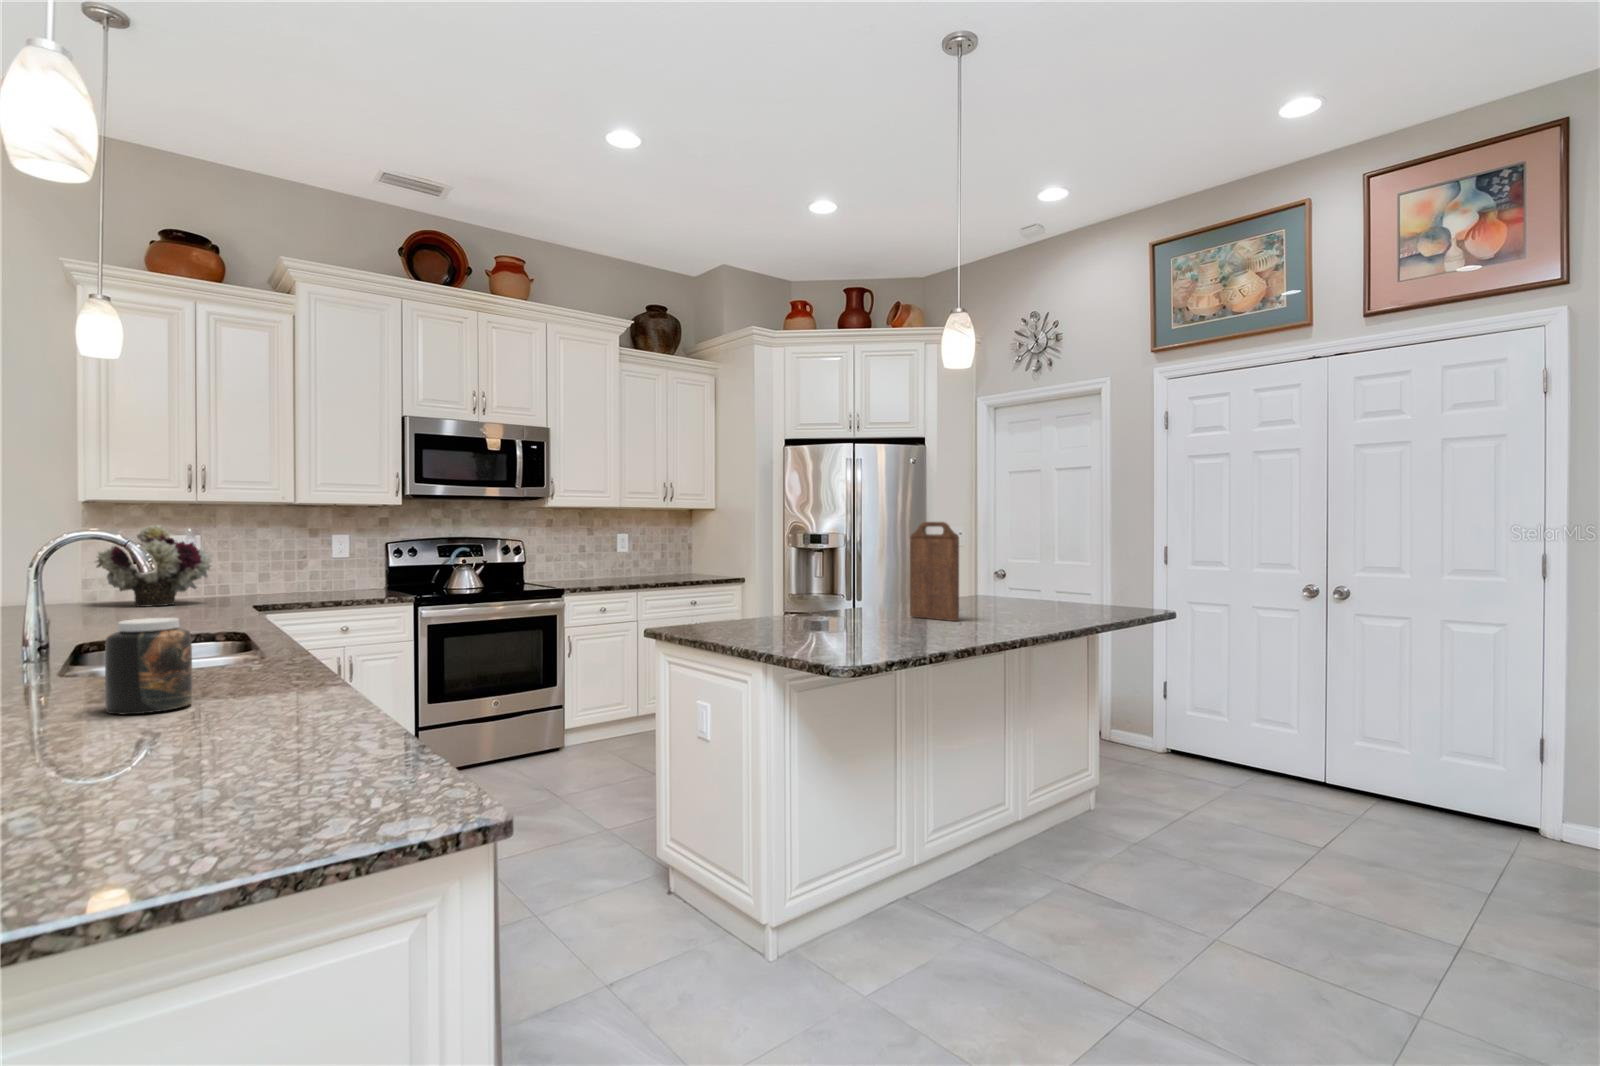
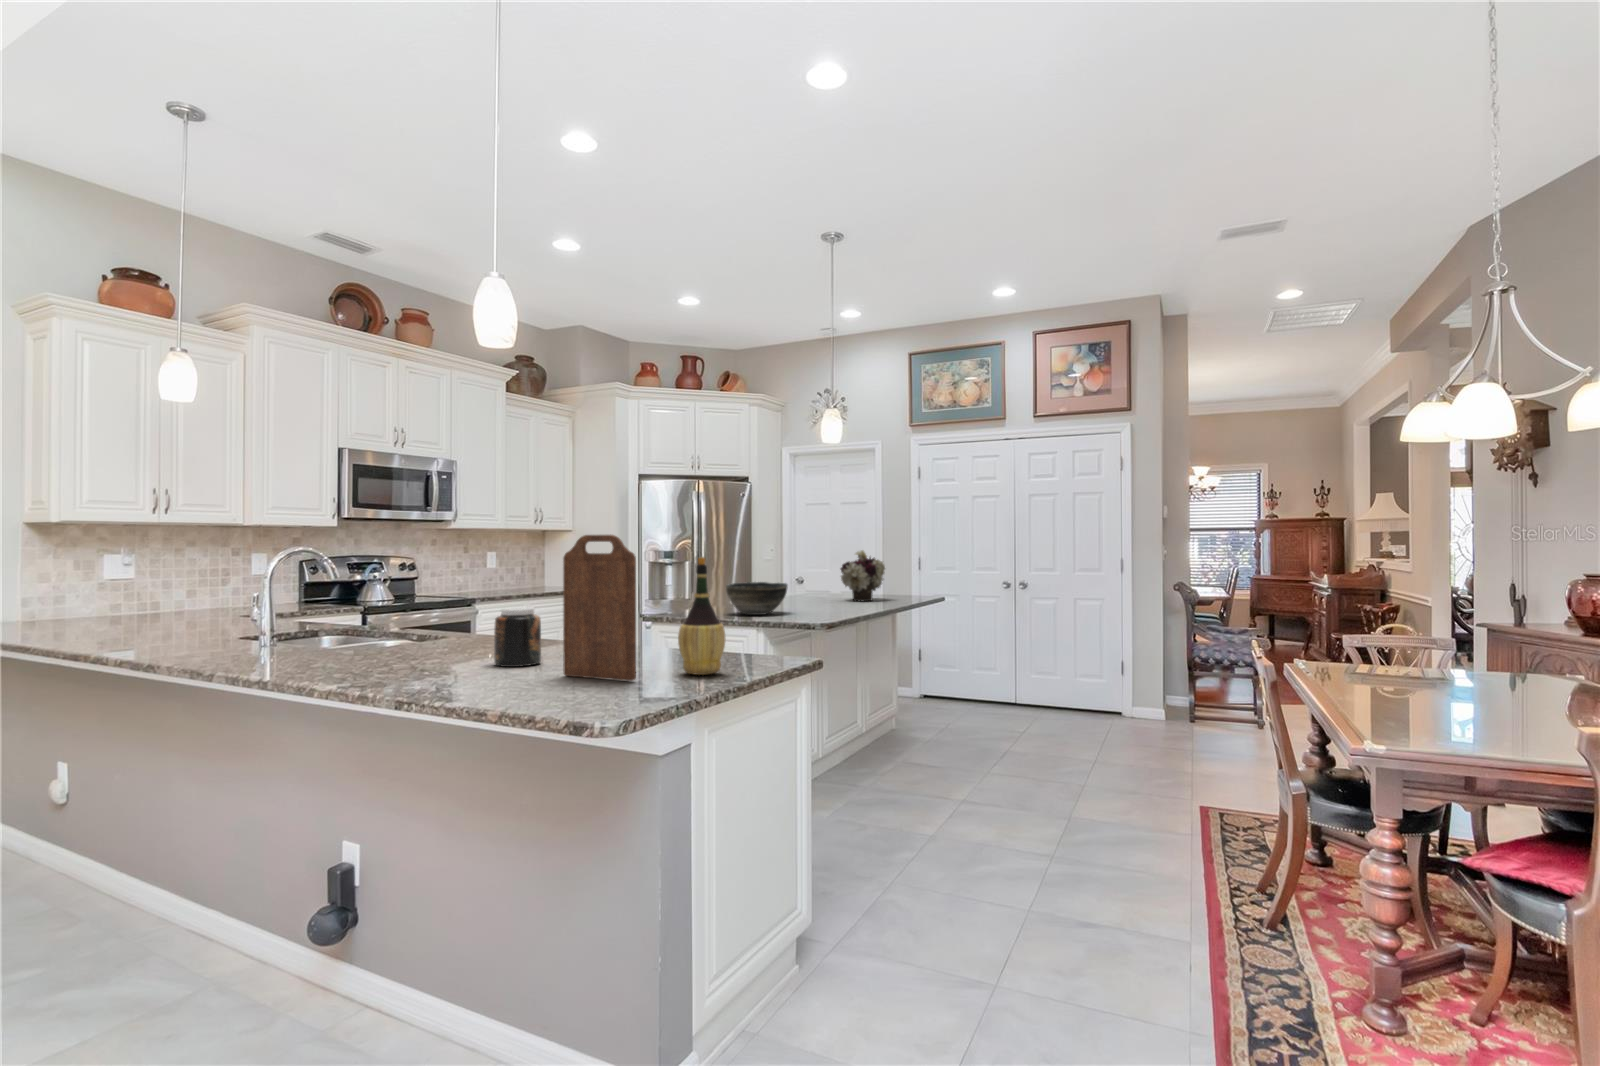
cutting board: present [910,522,959,621] -> present [563,535,636,681]
flower arrangement: present [96,525,212,607] -> present [840,550,885,601]
wine bottle: none [220,541,330,774] -> present [678,557,725,675]
bowl: none [762,579,853,628] -> present [726,582,788,615]

